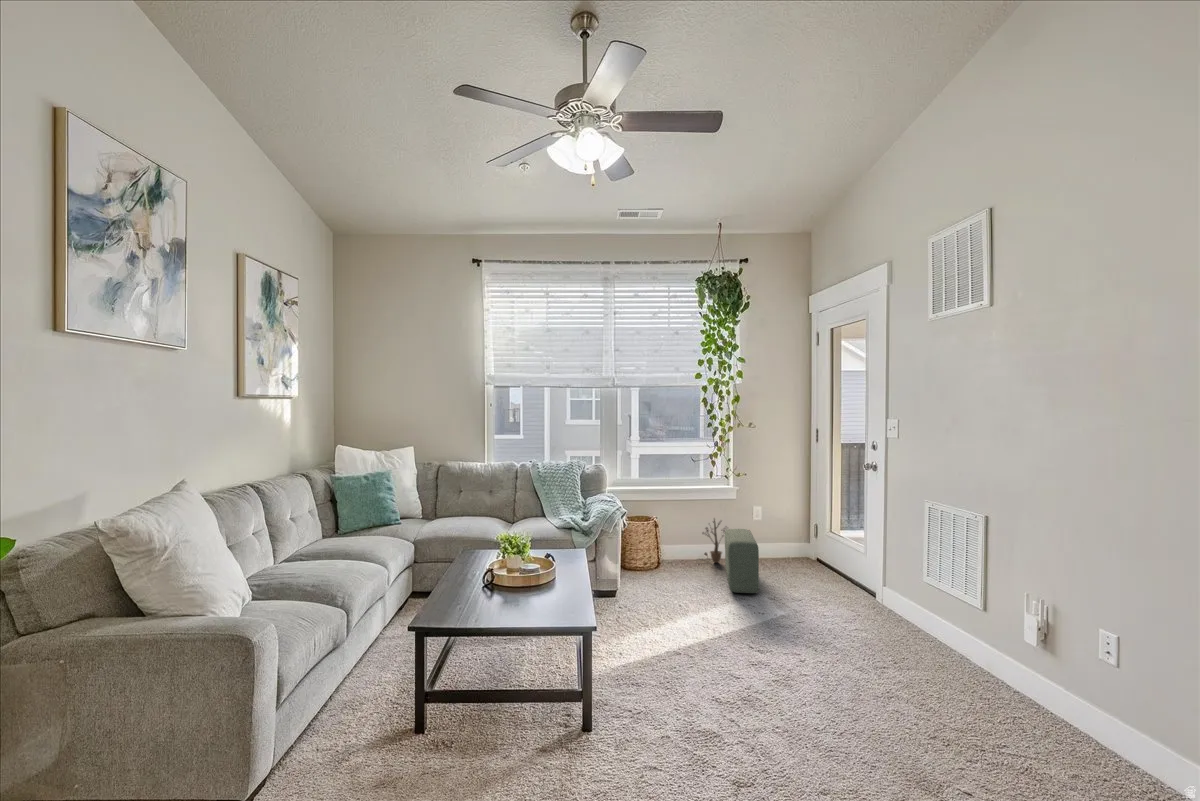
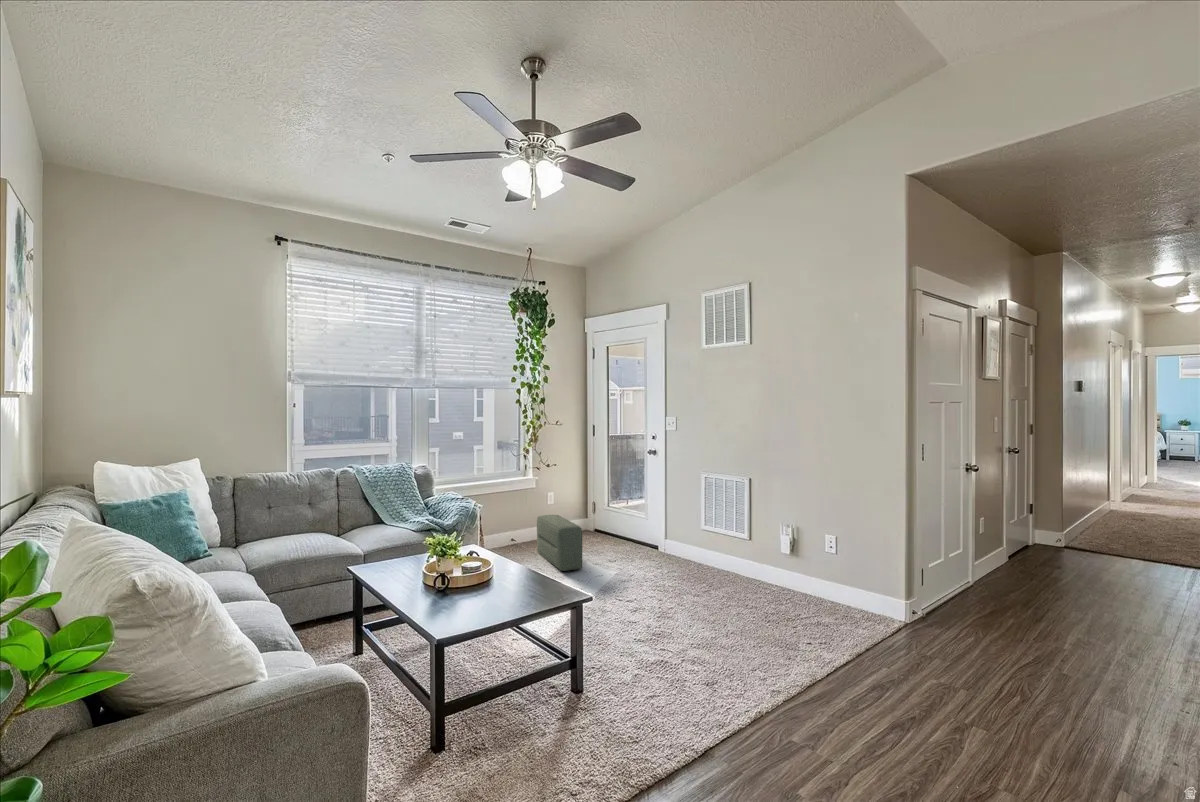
decorative plant: present [699,519,725,563] -> none [507,507,535,546]

